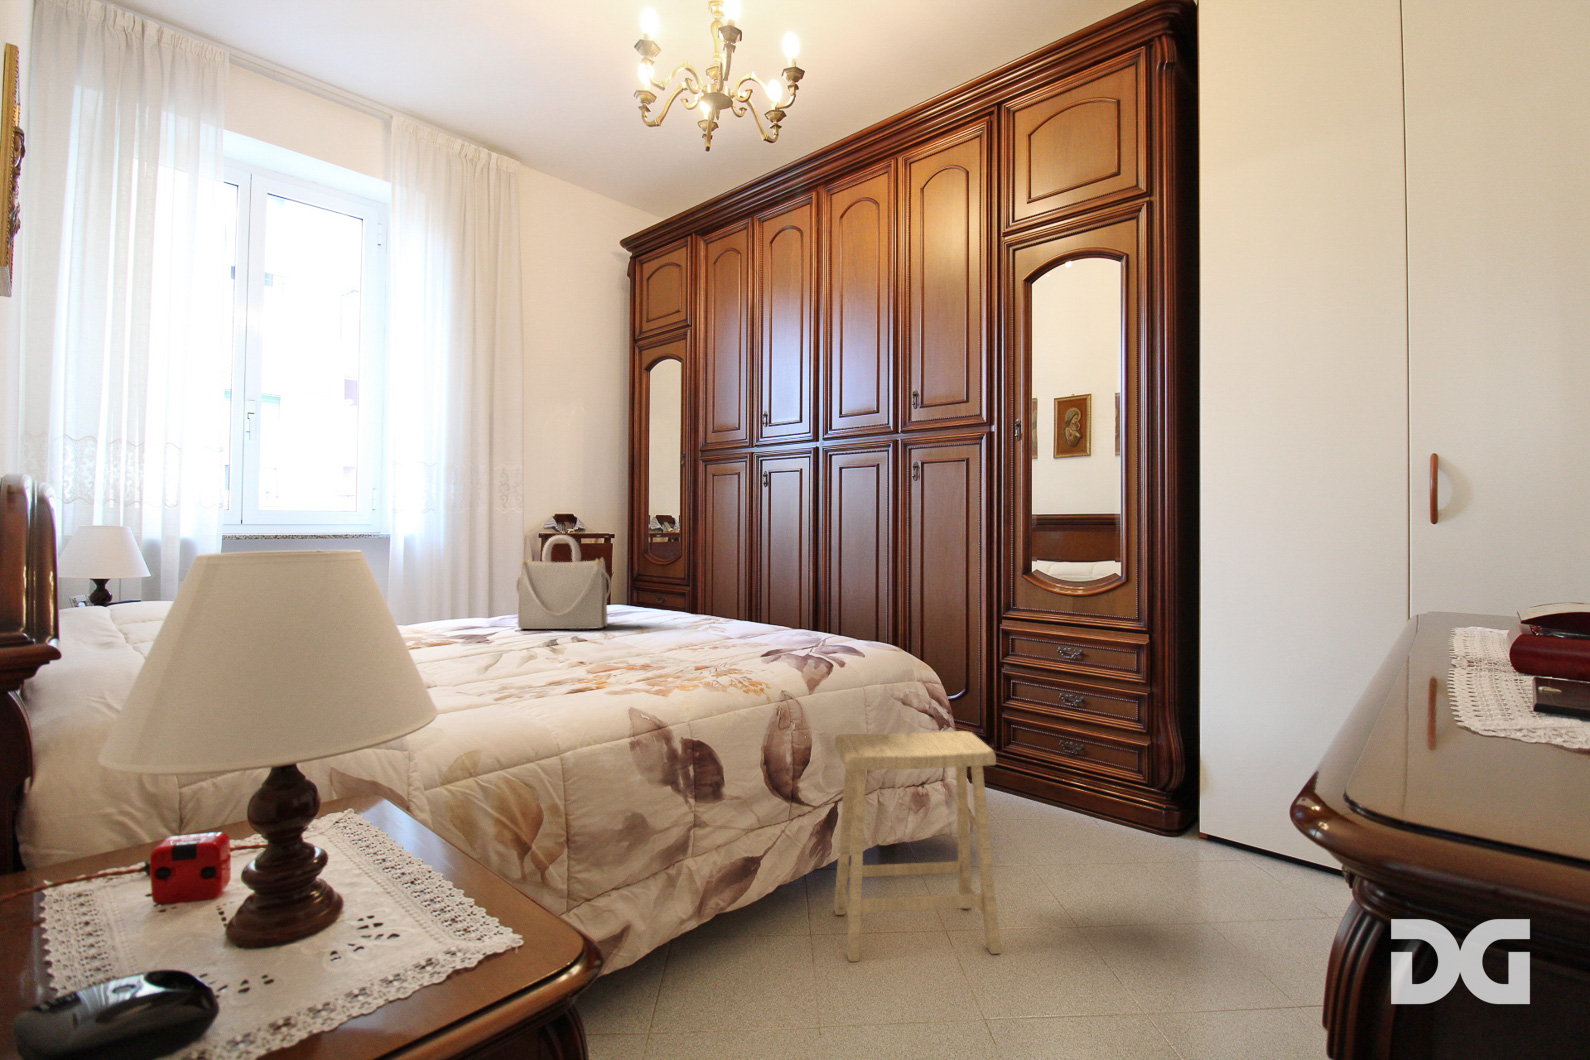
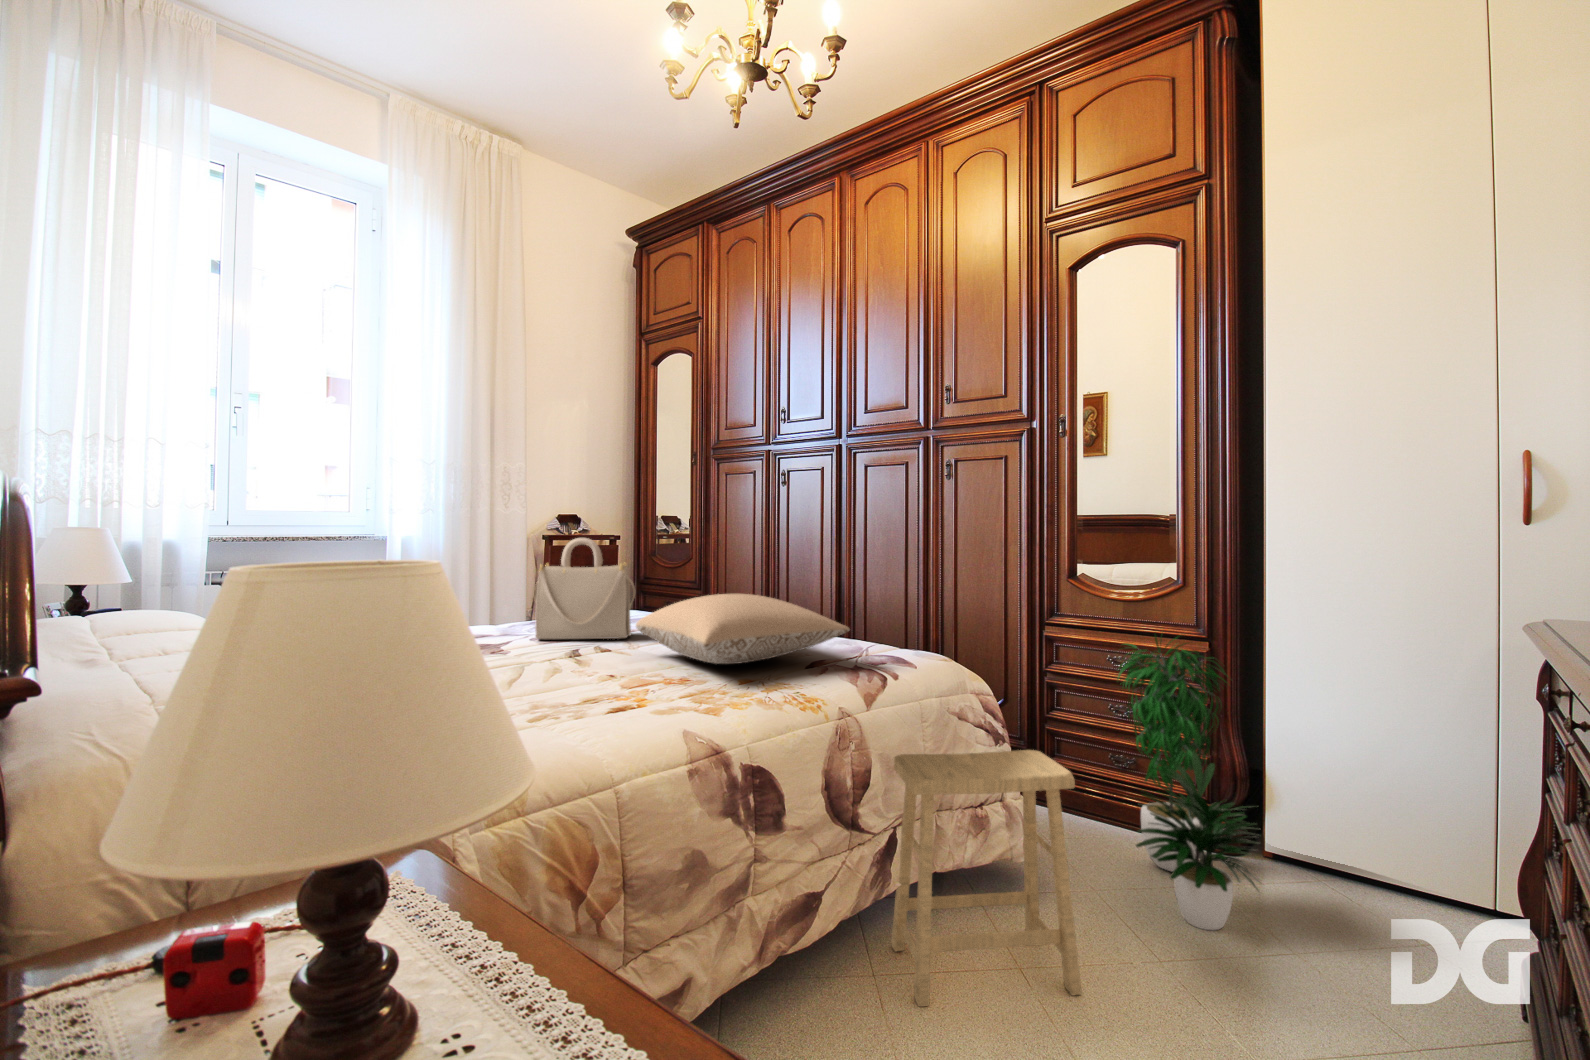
pillow: none [606,587,800,651] -> present [636,594,849,664]
potted plant: none [1059,619,1180,900] -> present [1117,636,1260,930]

